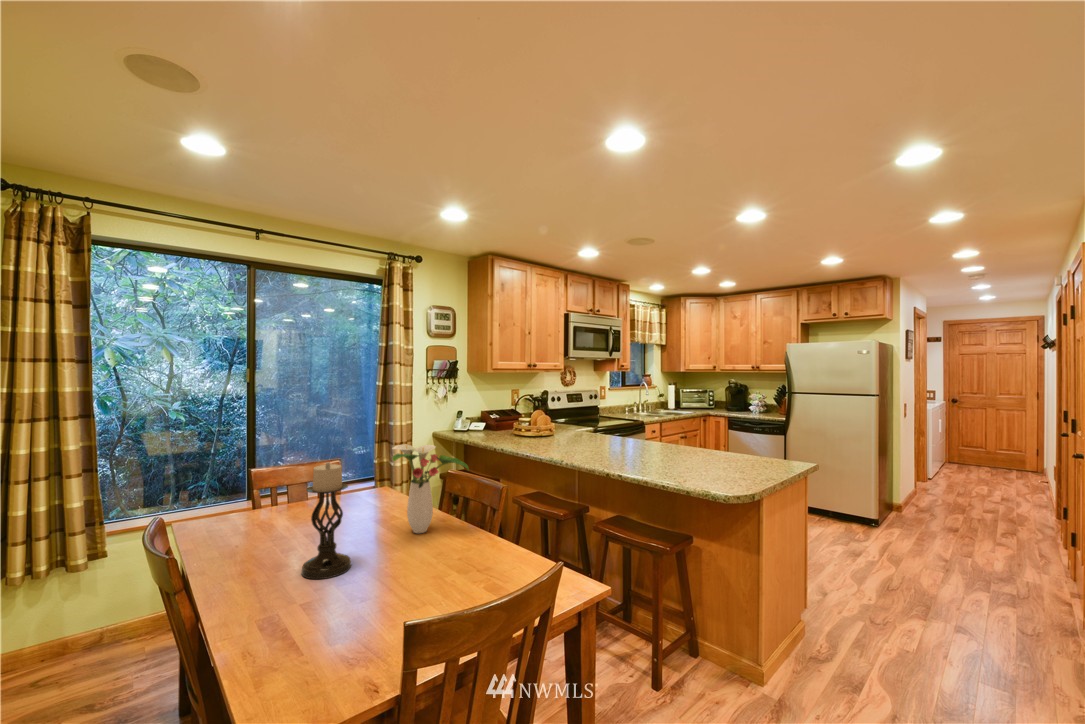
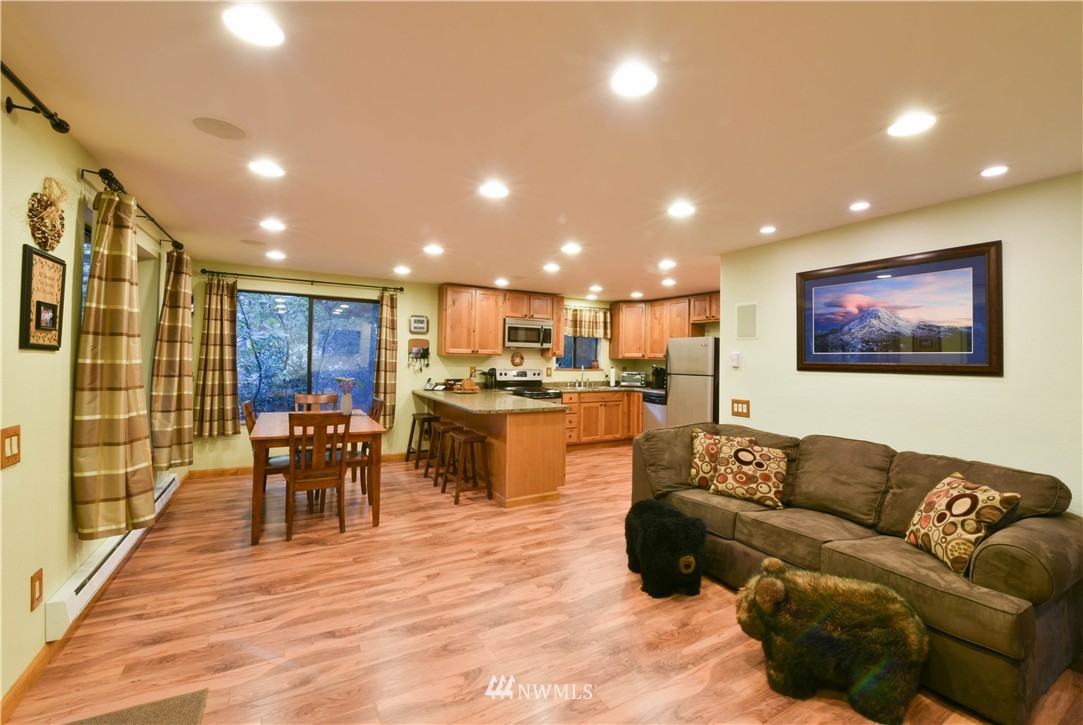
candle holder: present [301,463,351,579] -> none [287,377,307,419]

